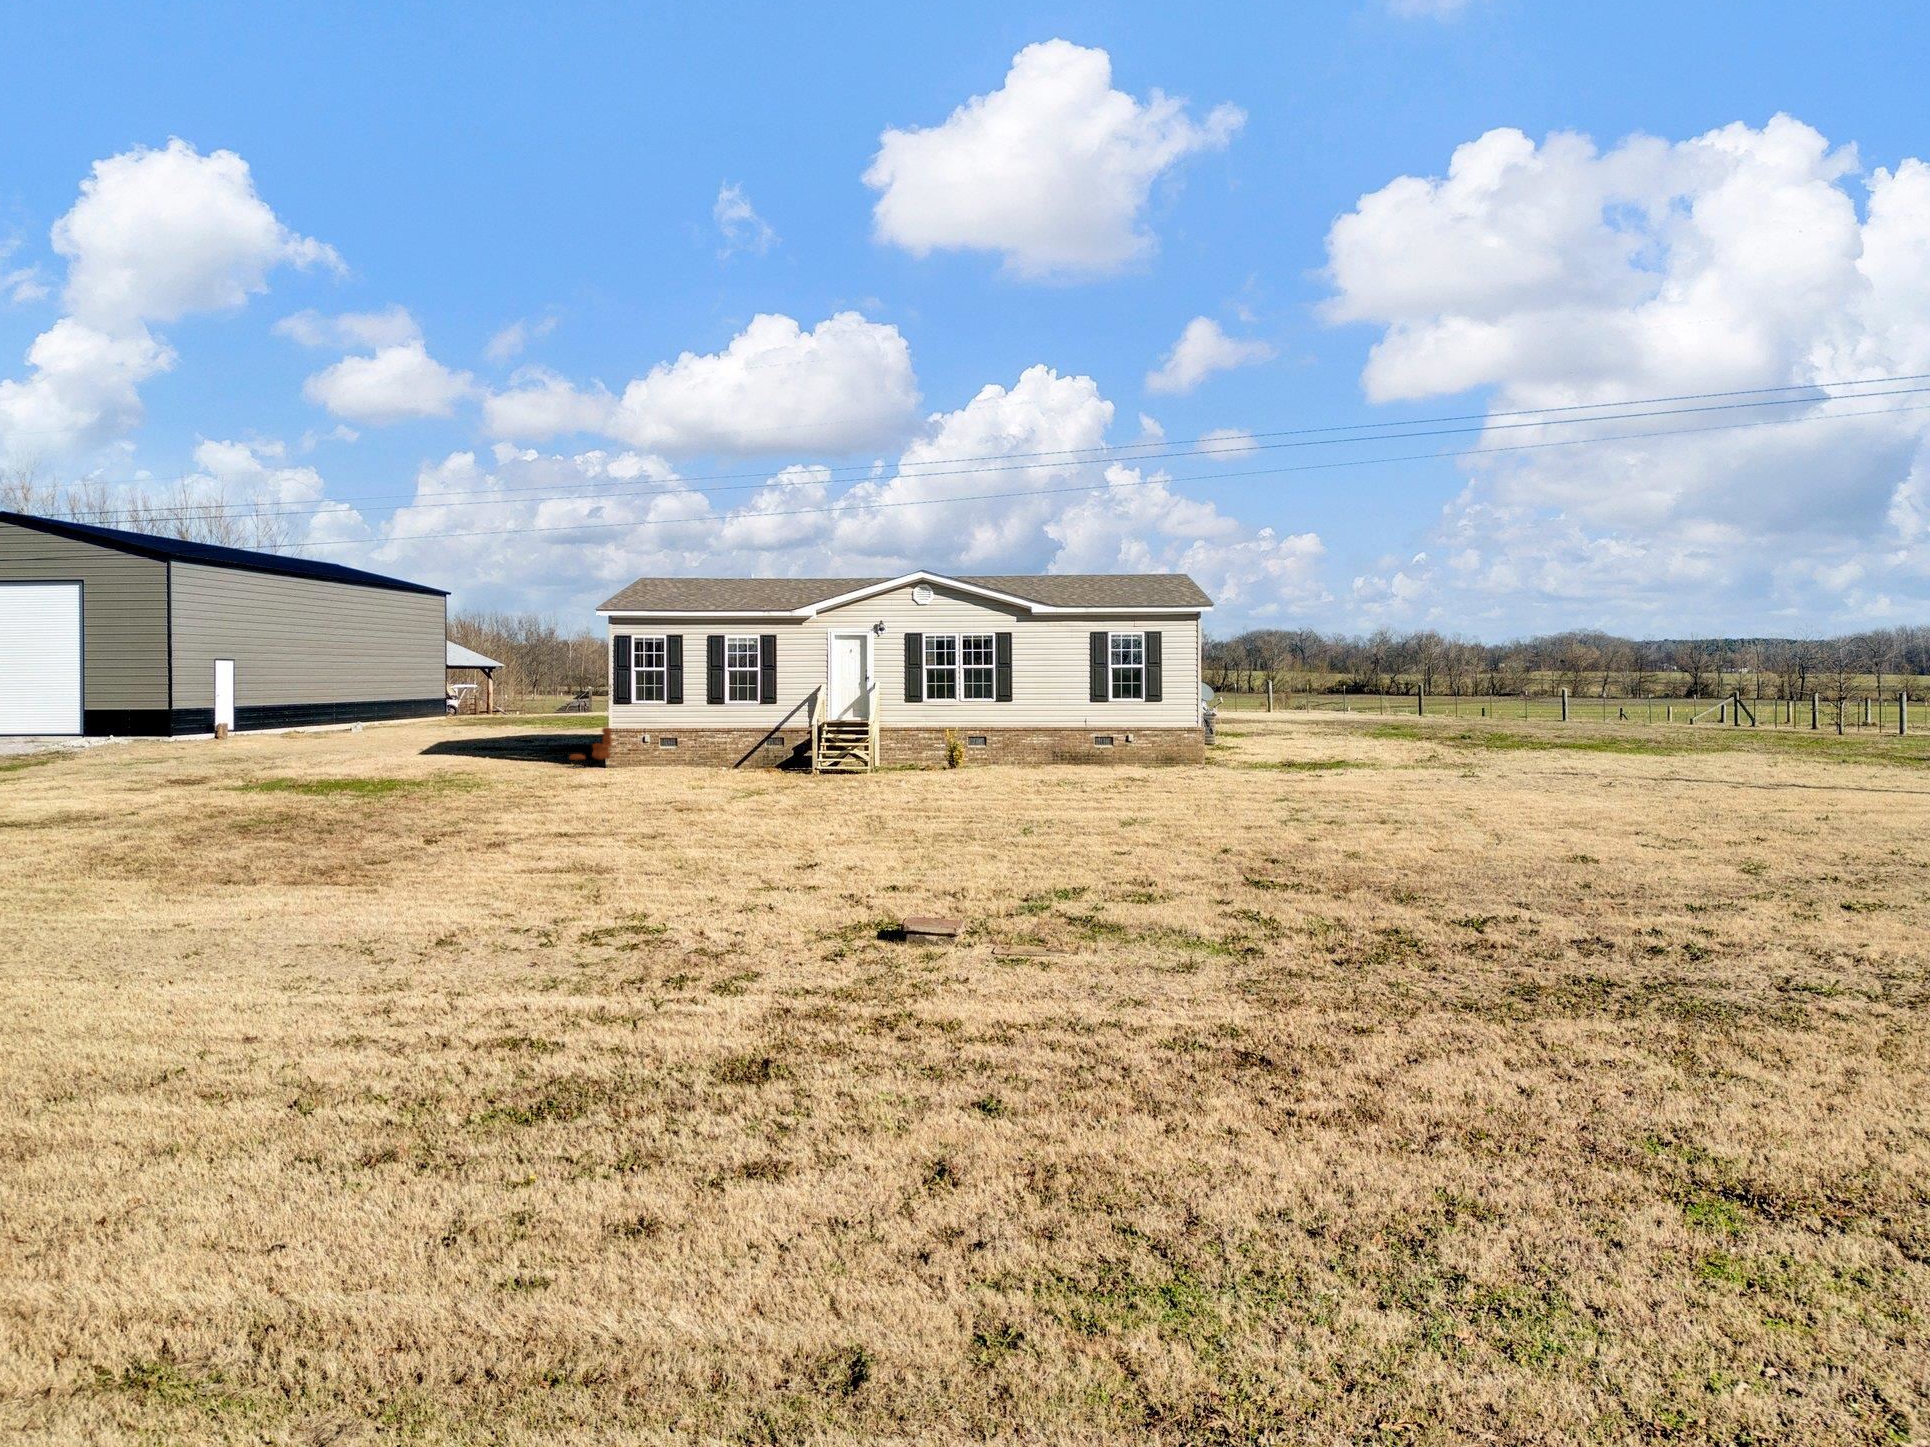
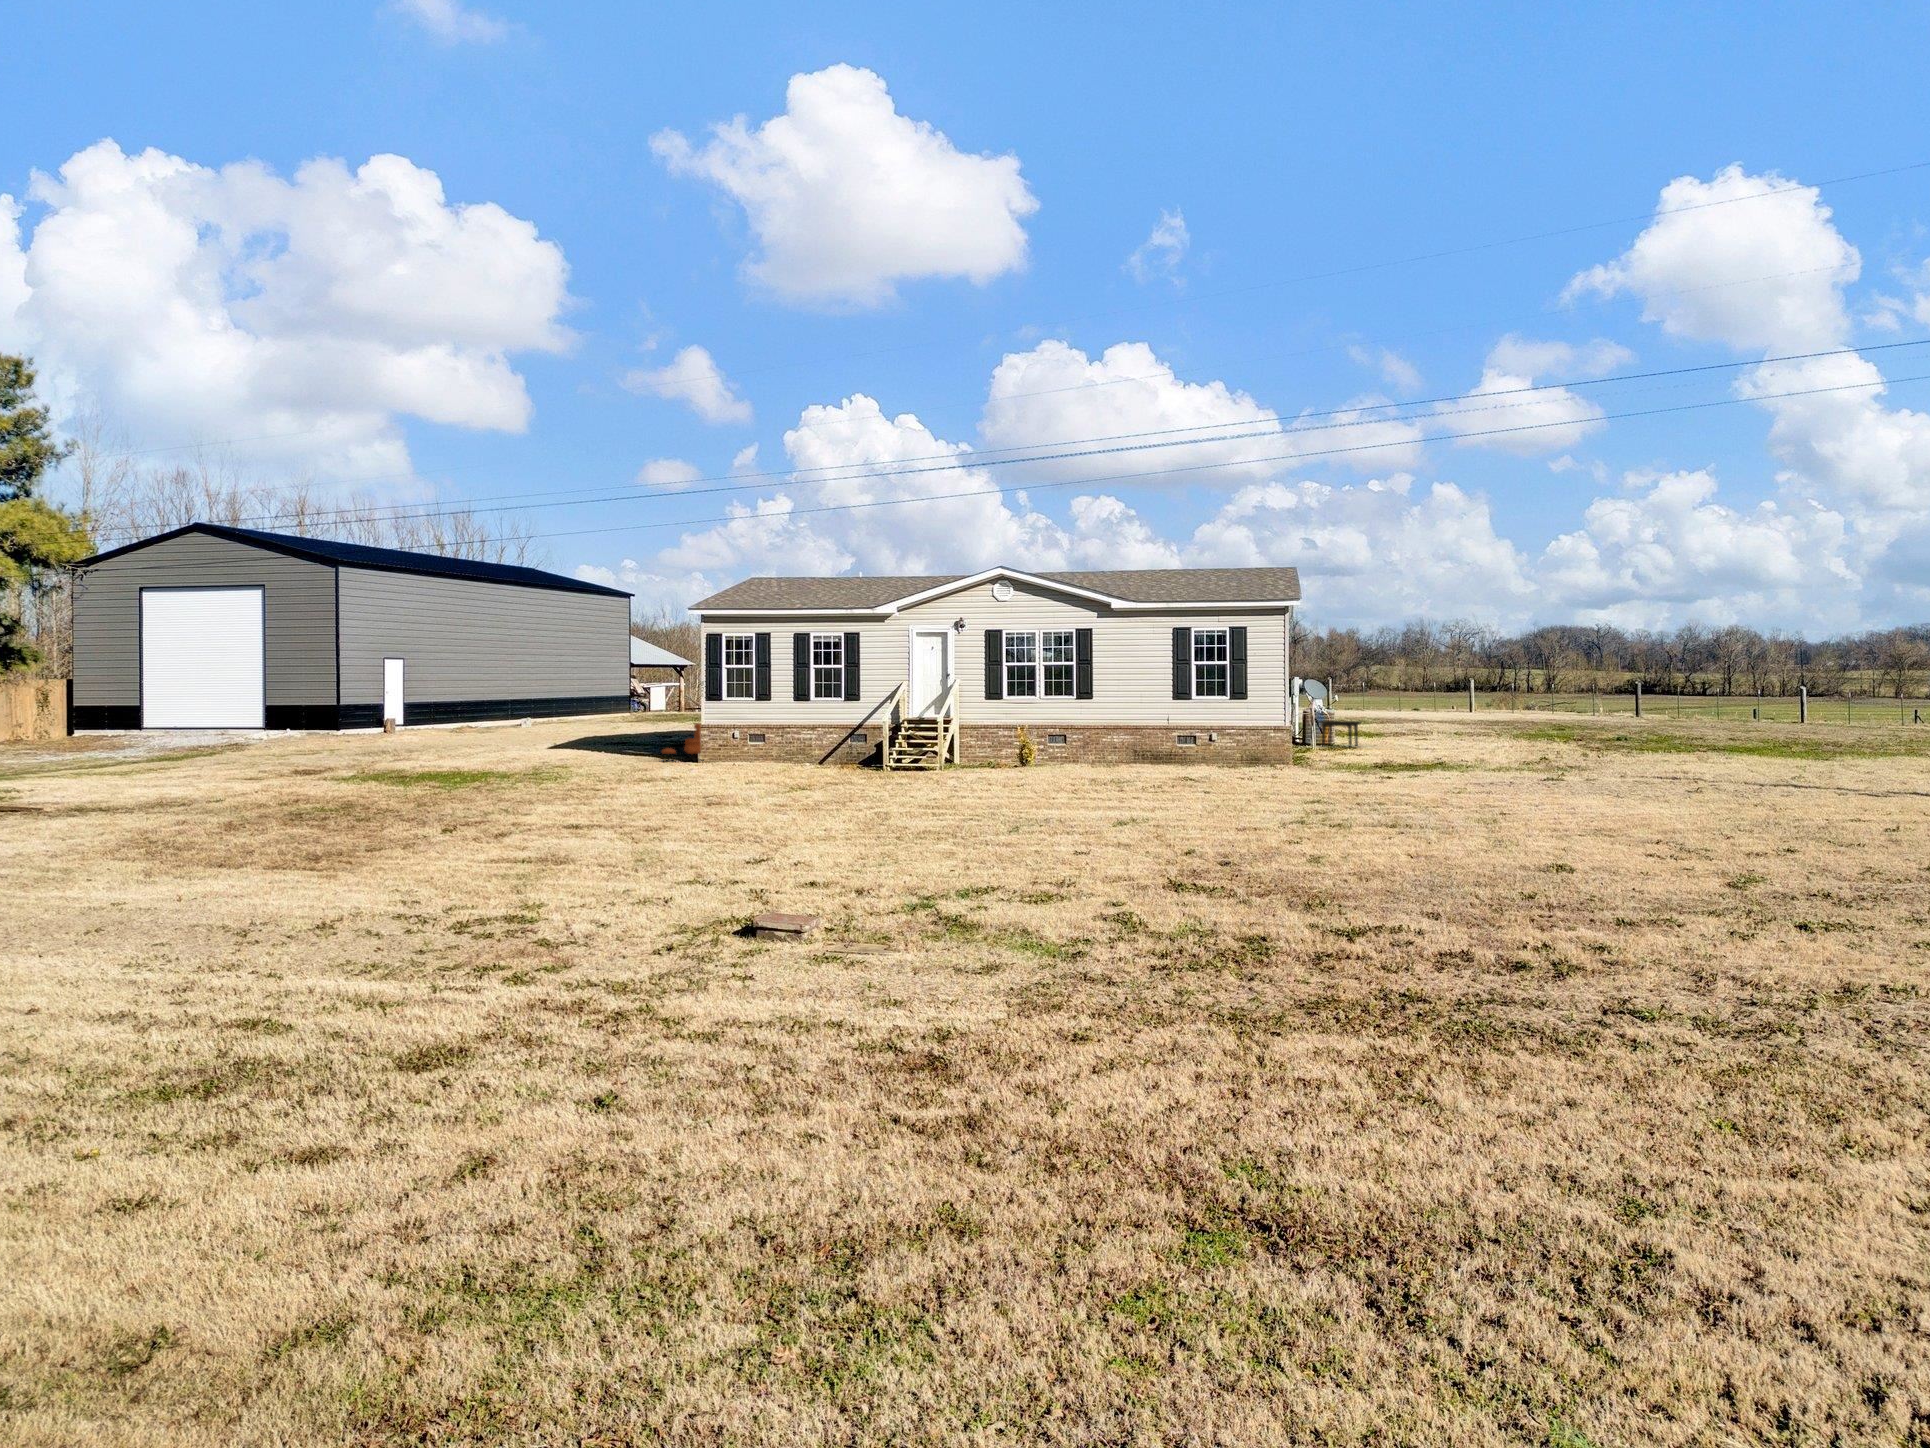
round table: none [1208,720,1251,746] -> present [1319,720,1361,747]

